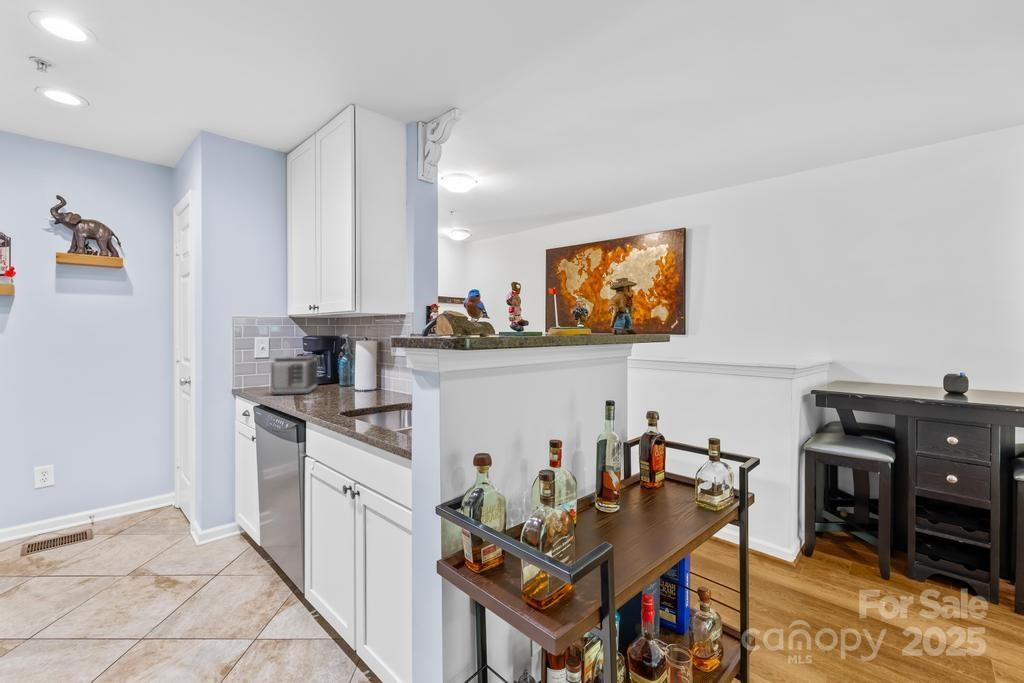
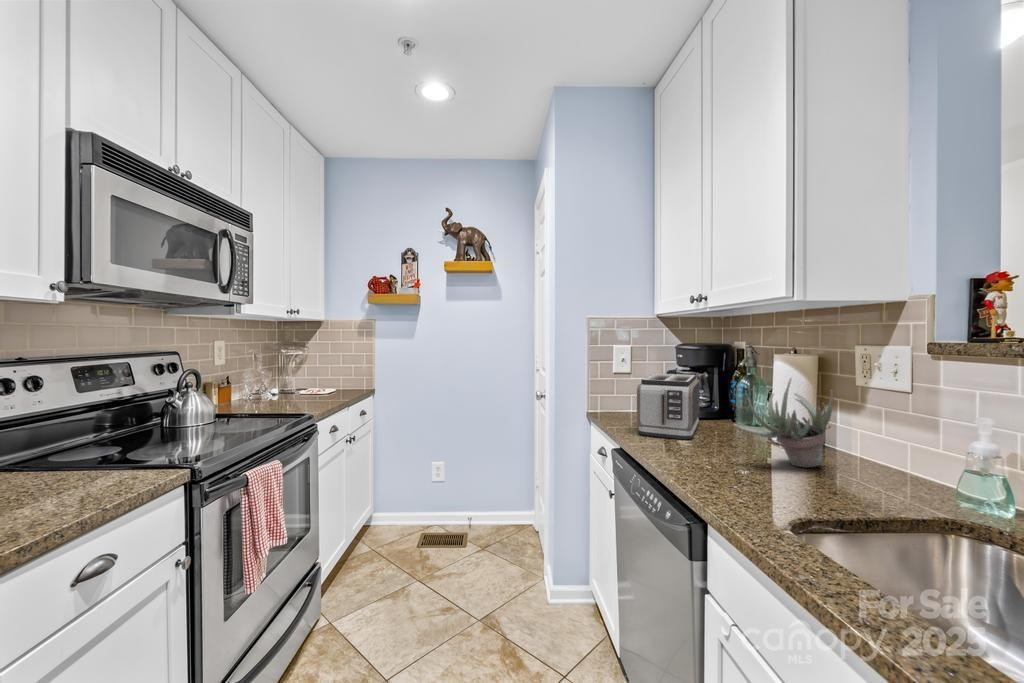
succulent plant: none [327,351,376,396] -> present [734,378,833,467]

